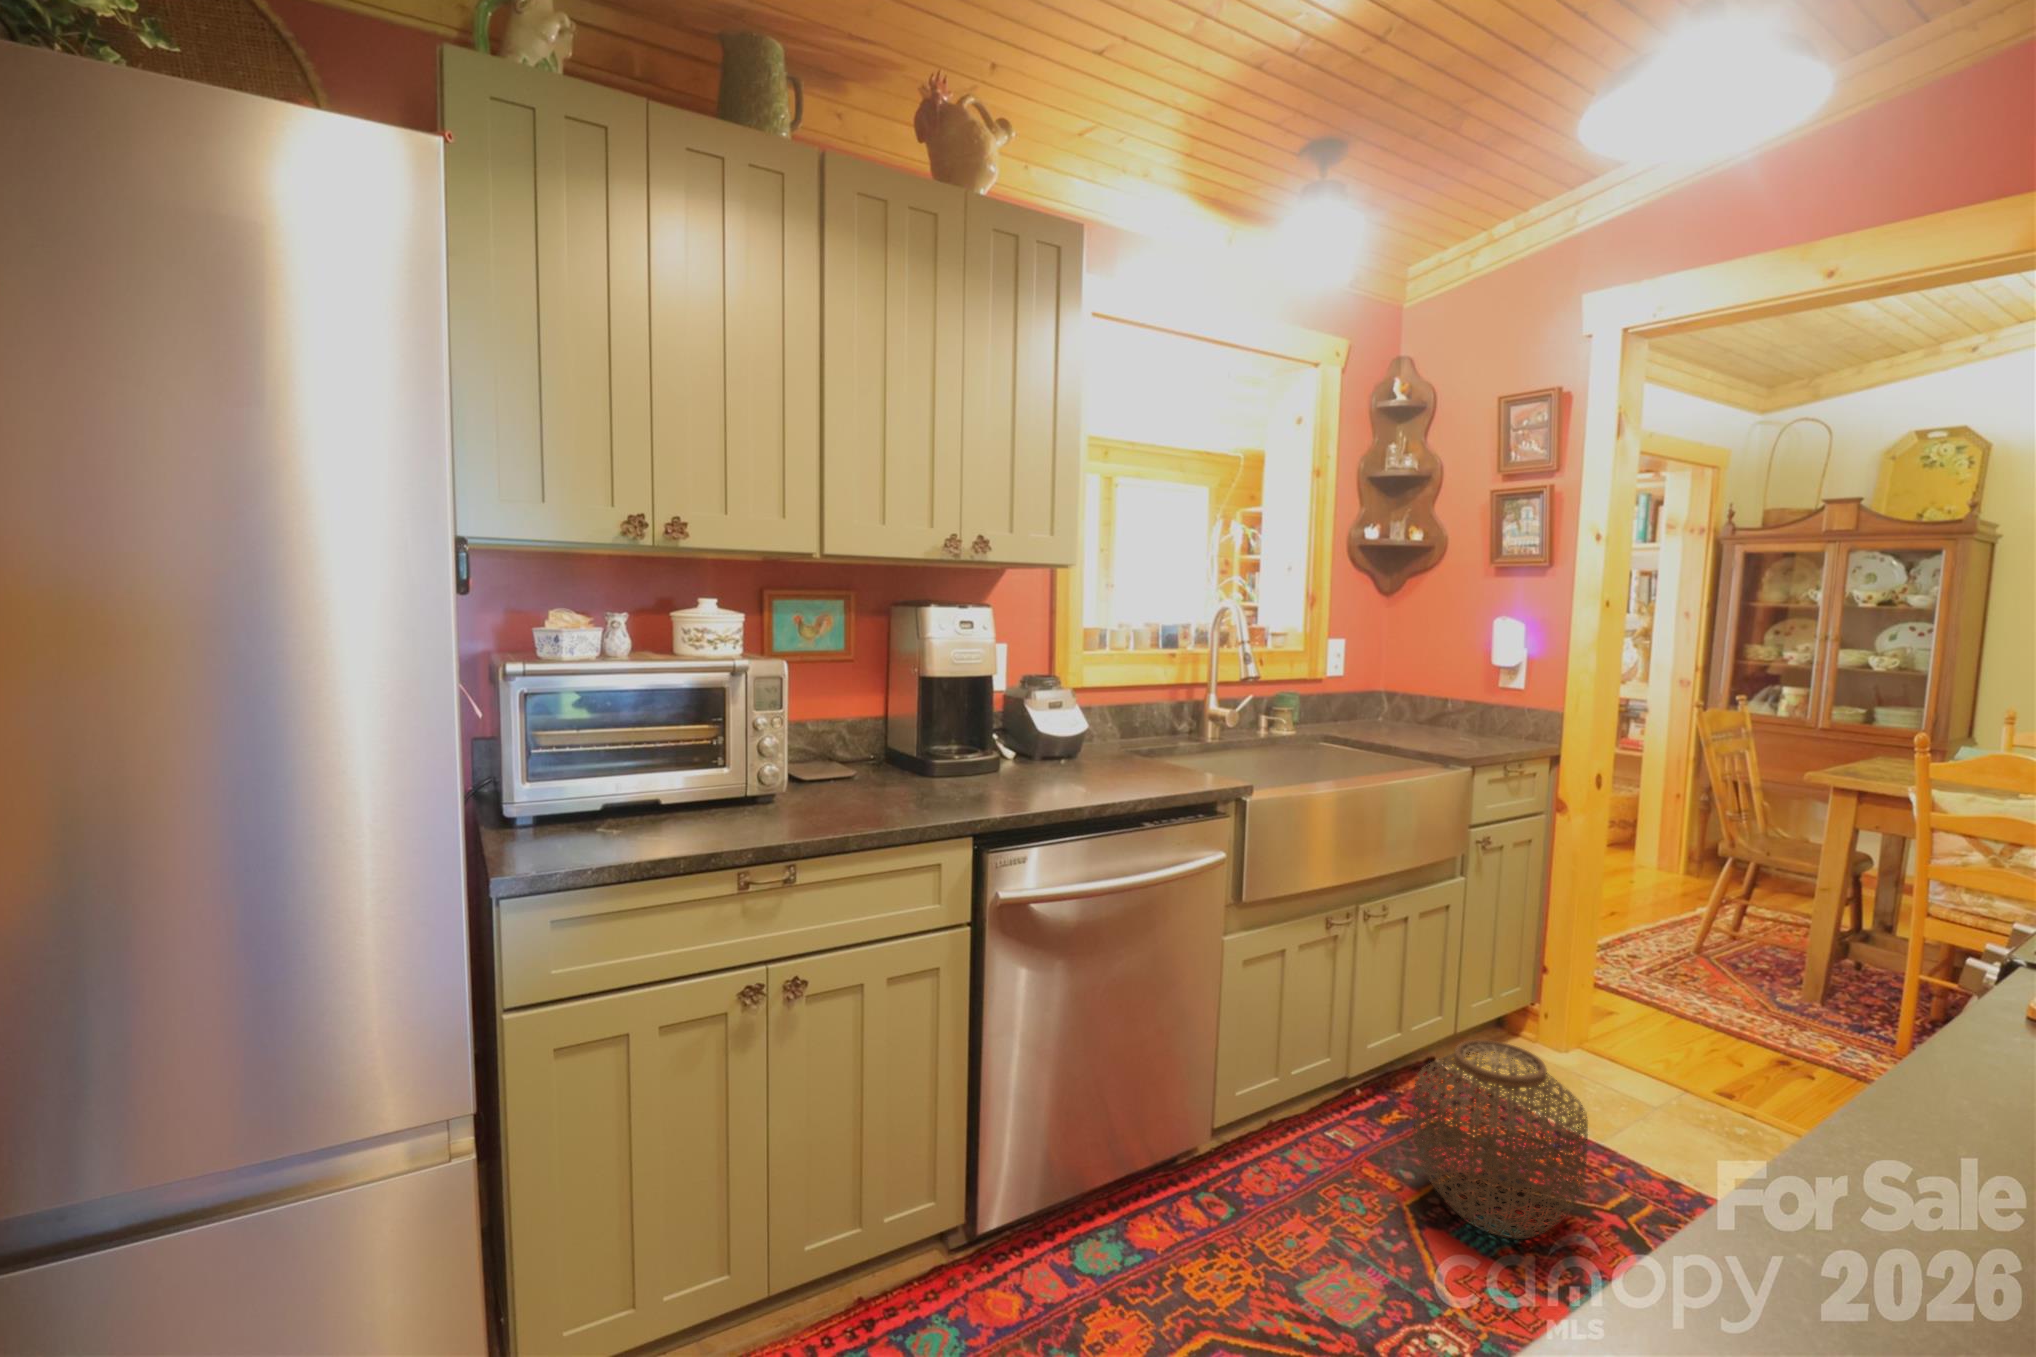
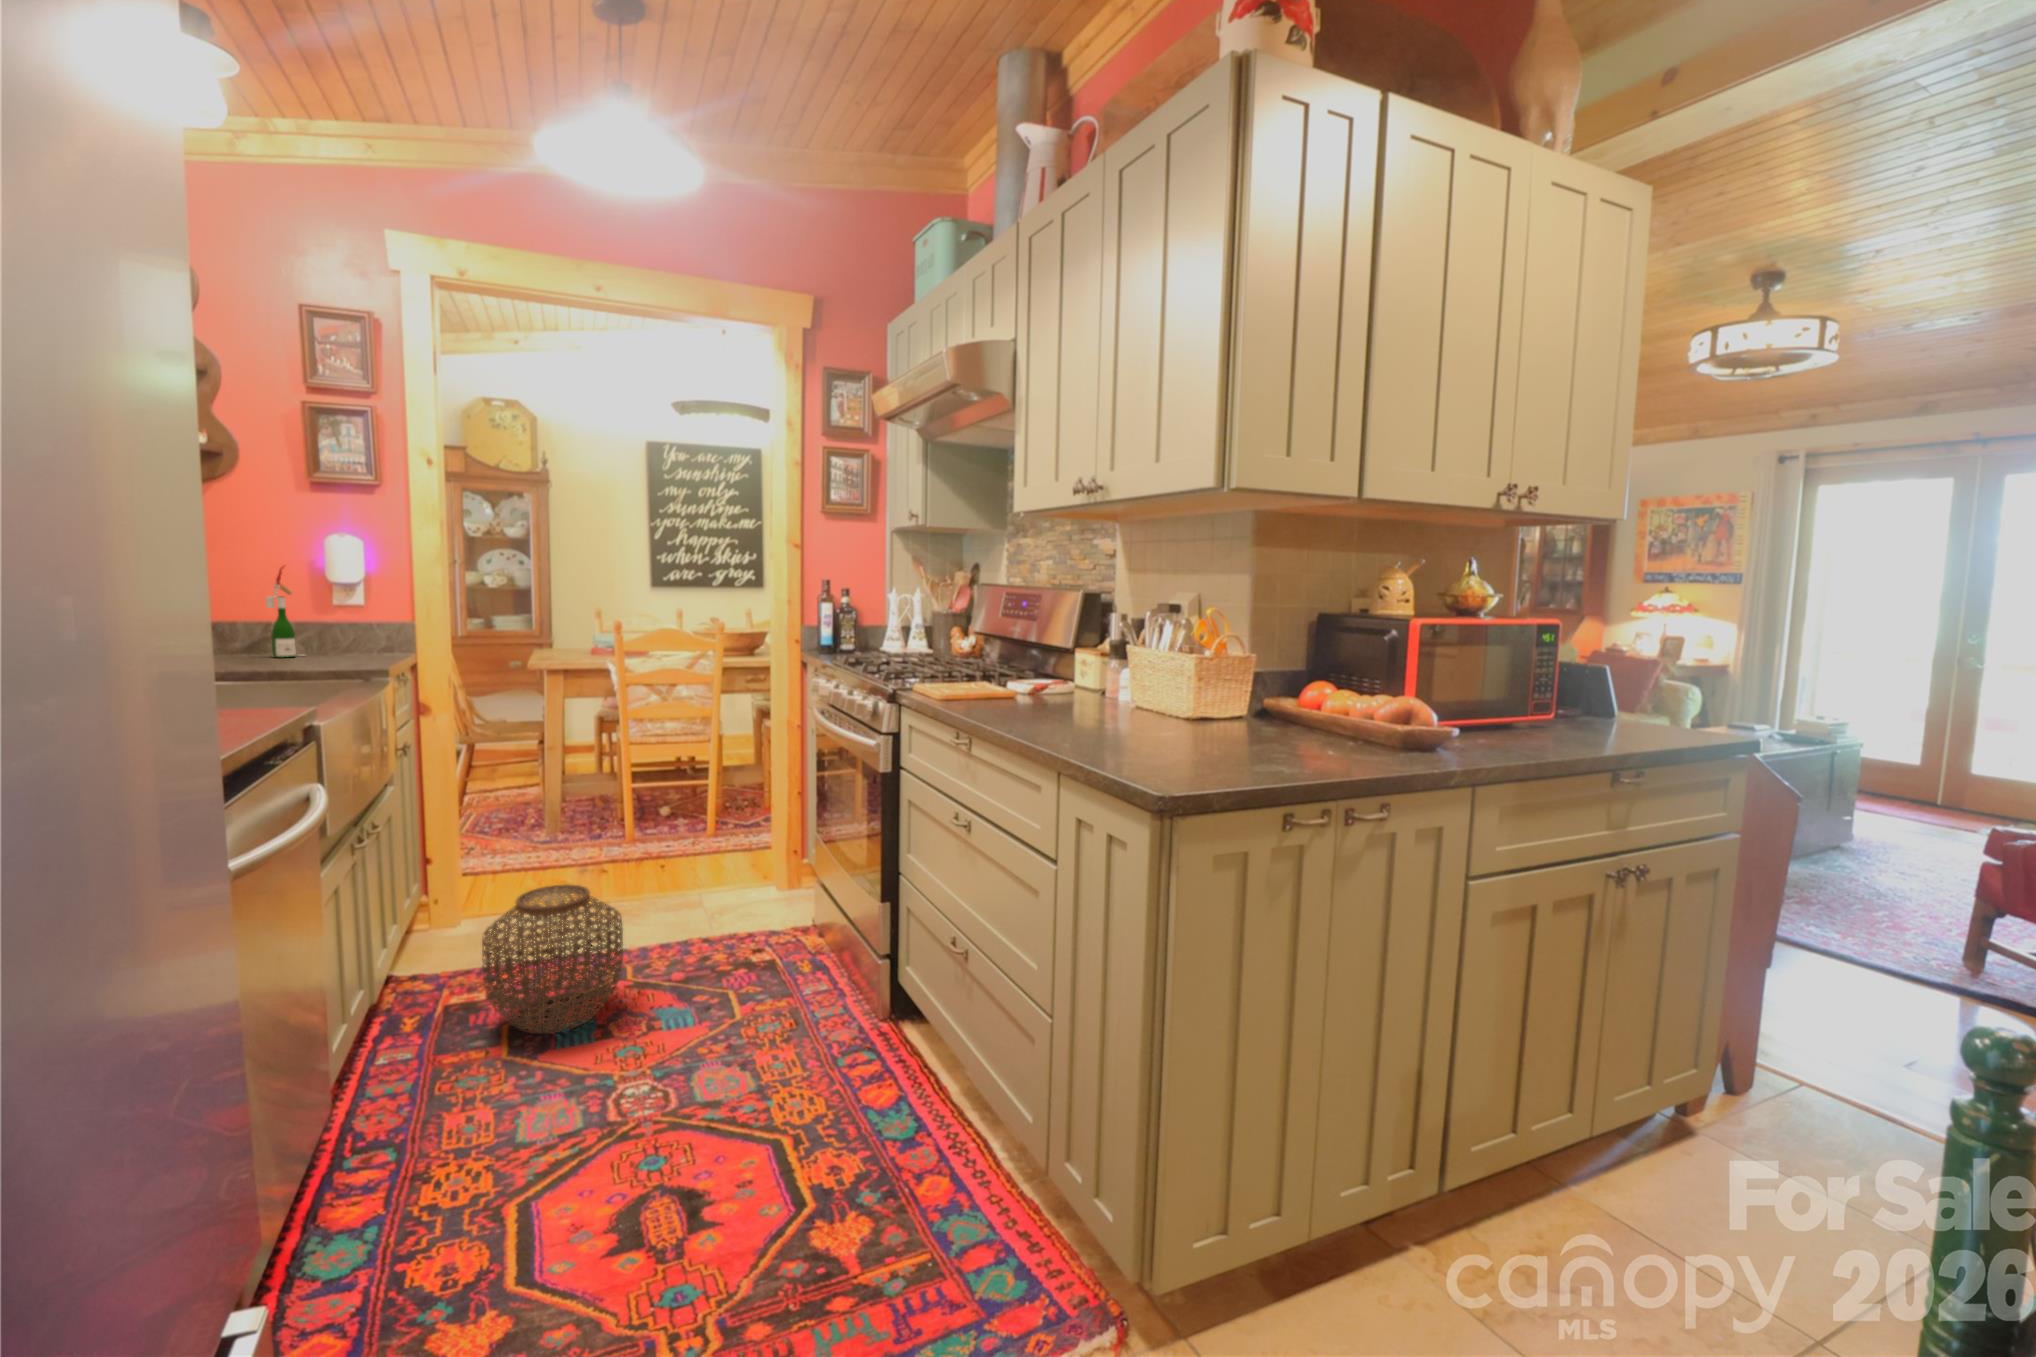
wine bottle: none [1446,646,1474,733] -> present [266,566,296,658]

